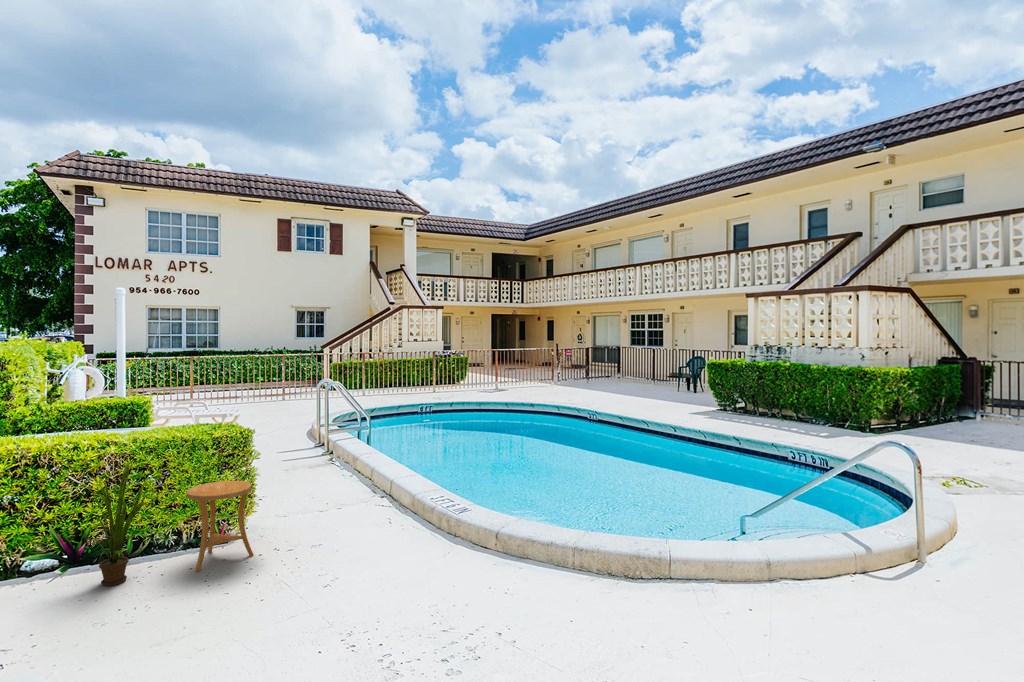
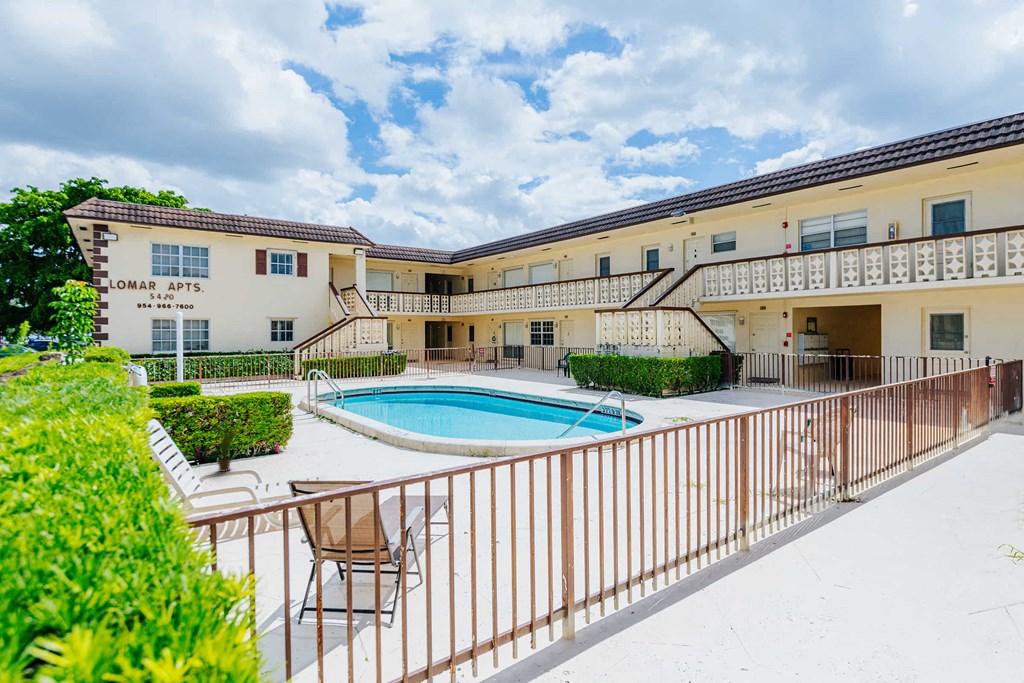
side table: present [186,481,254,572] -> none [258,422,293,465]

